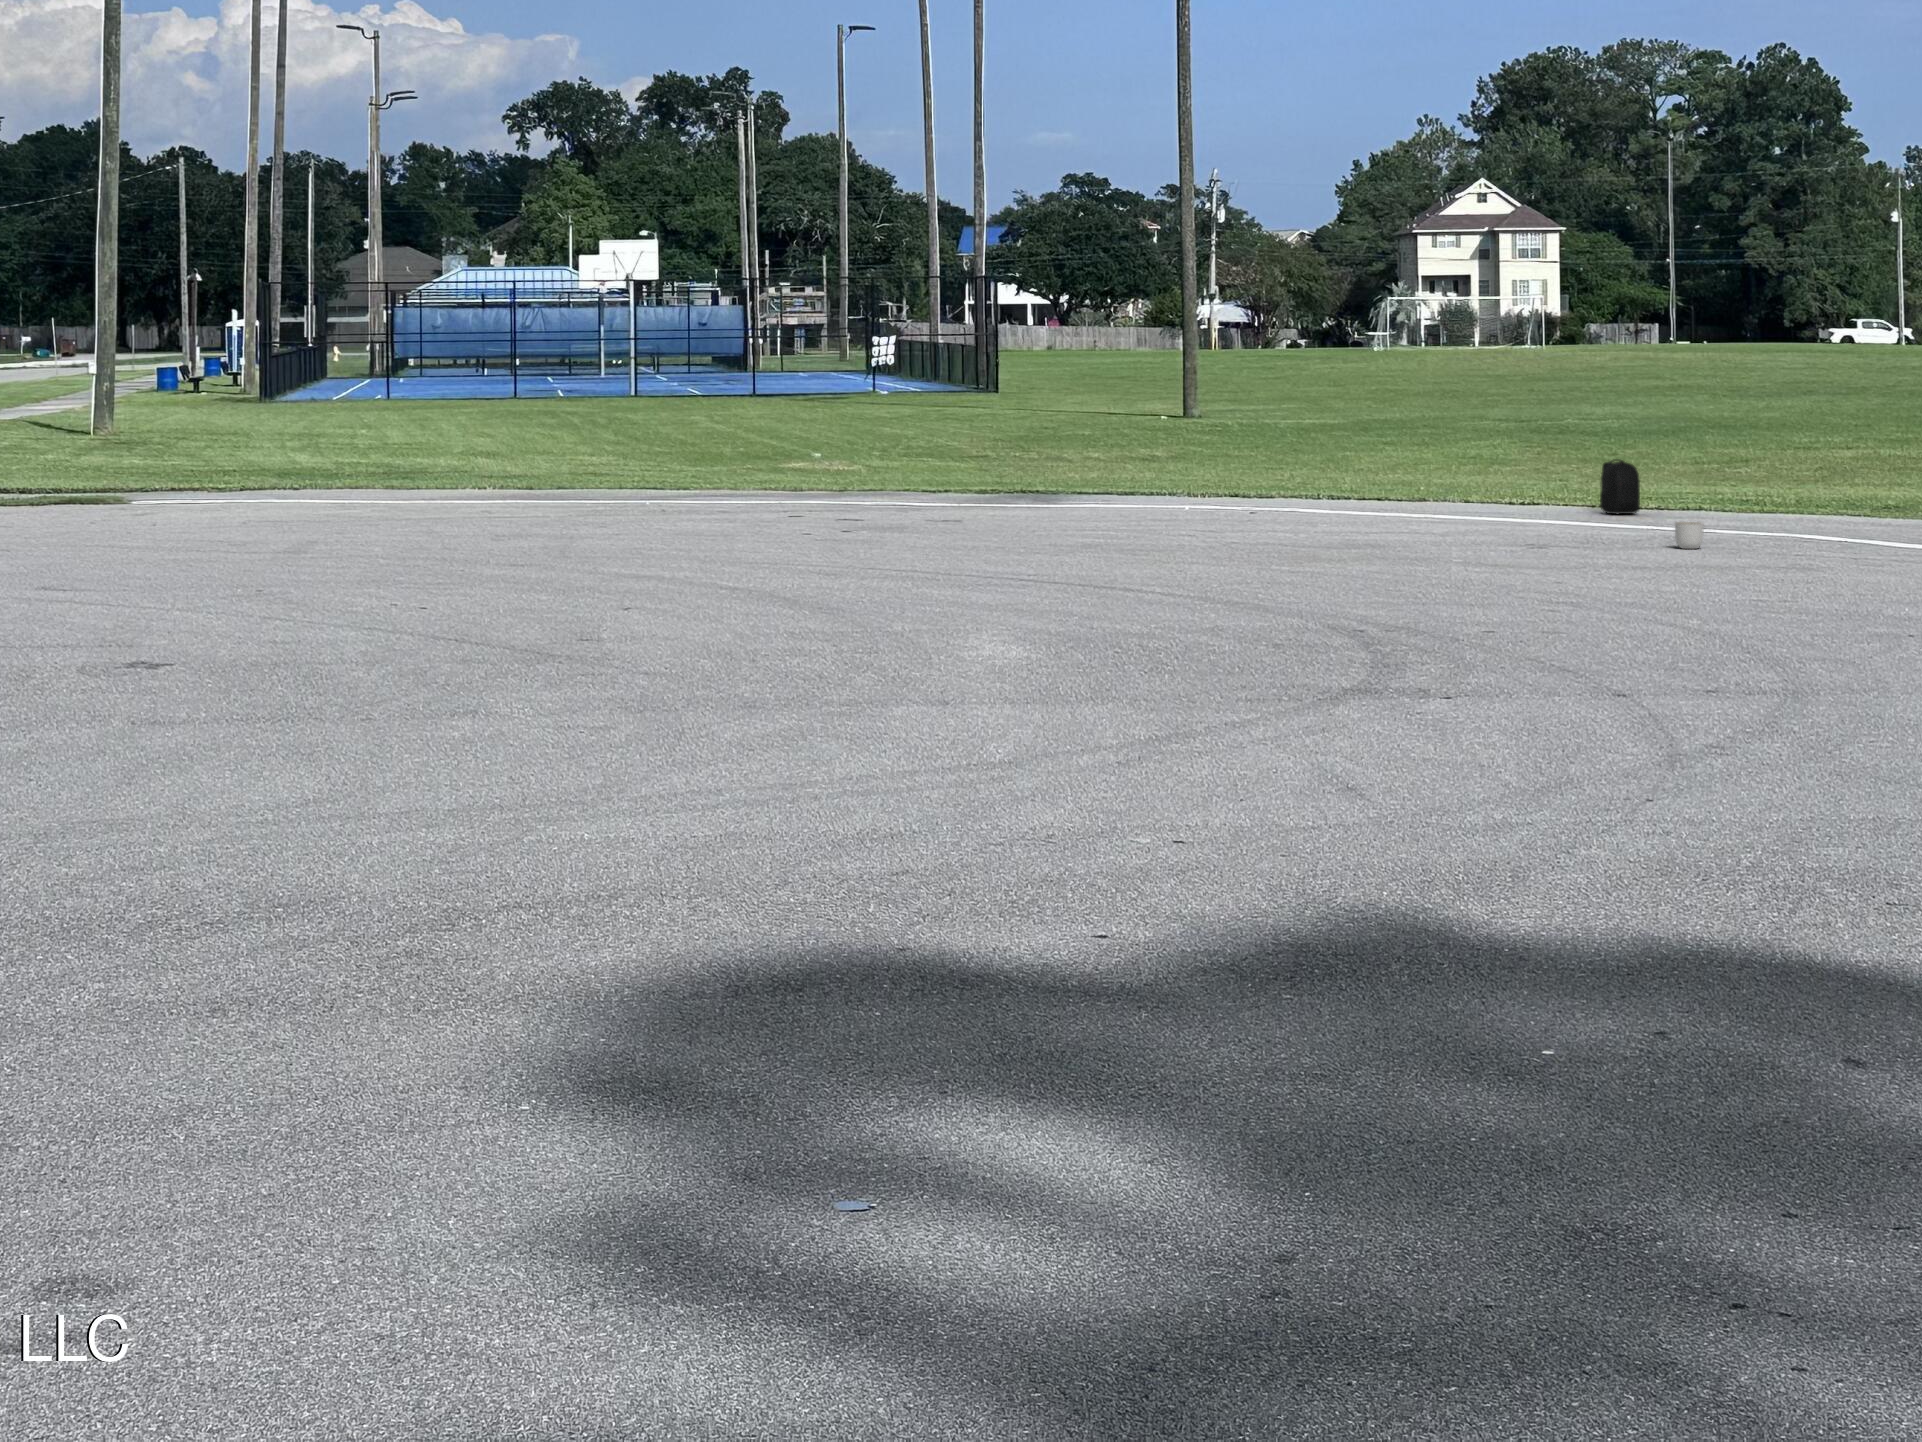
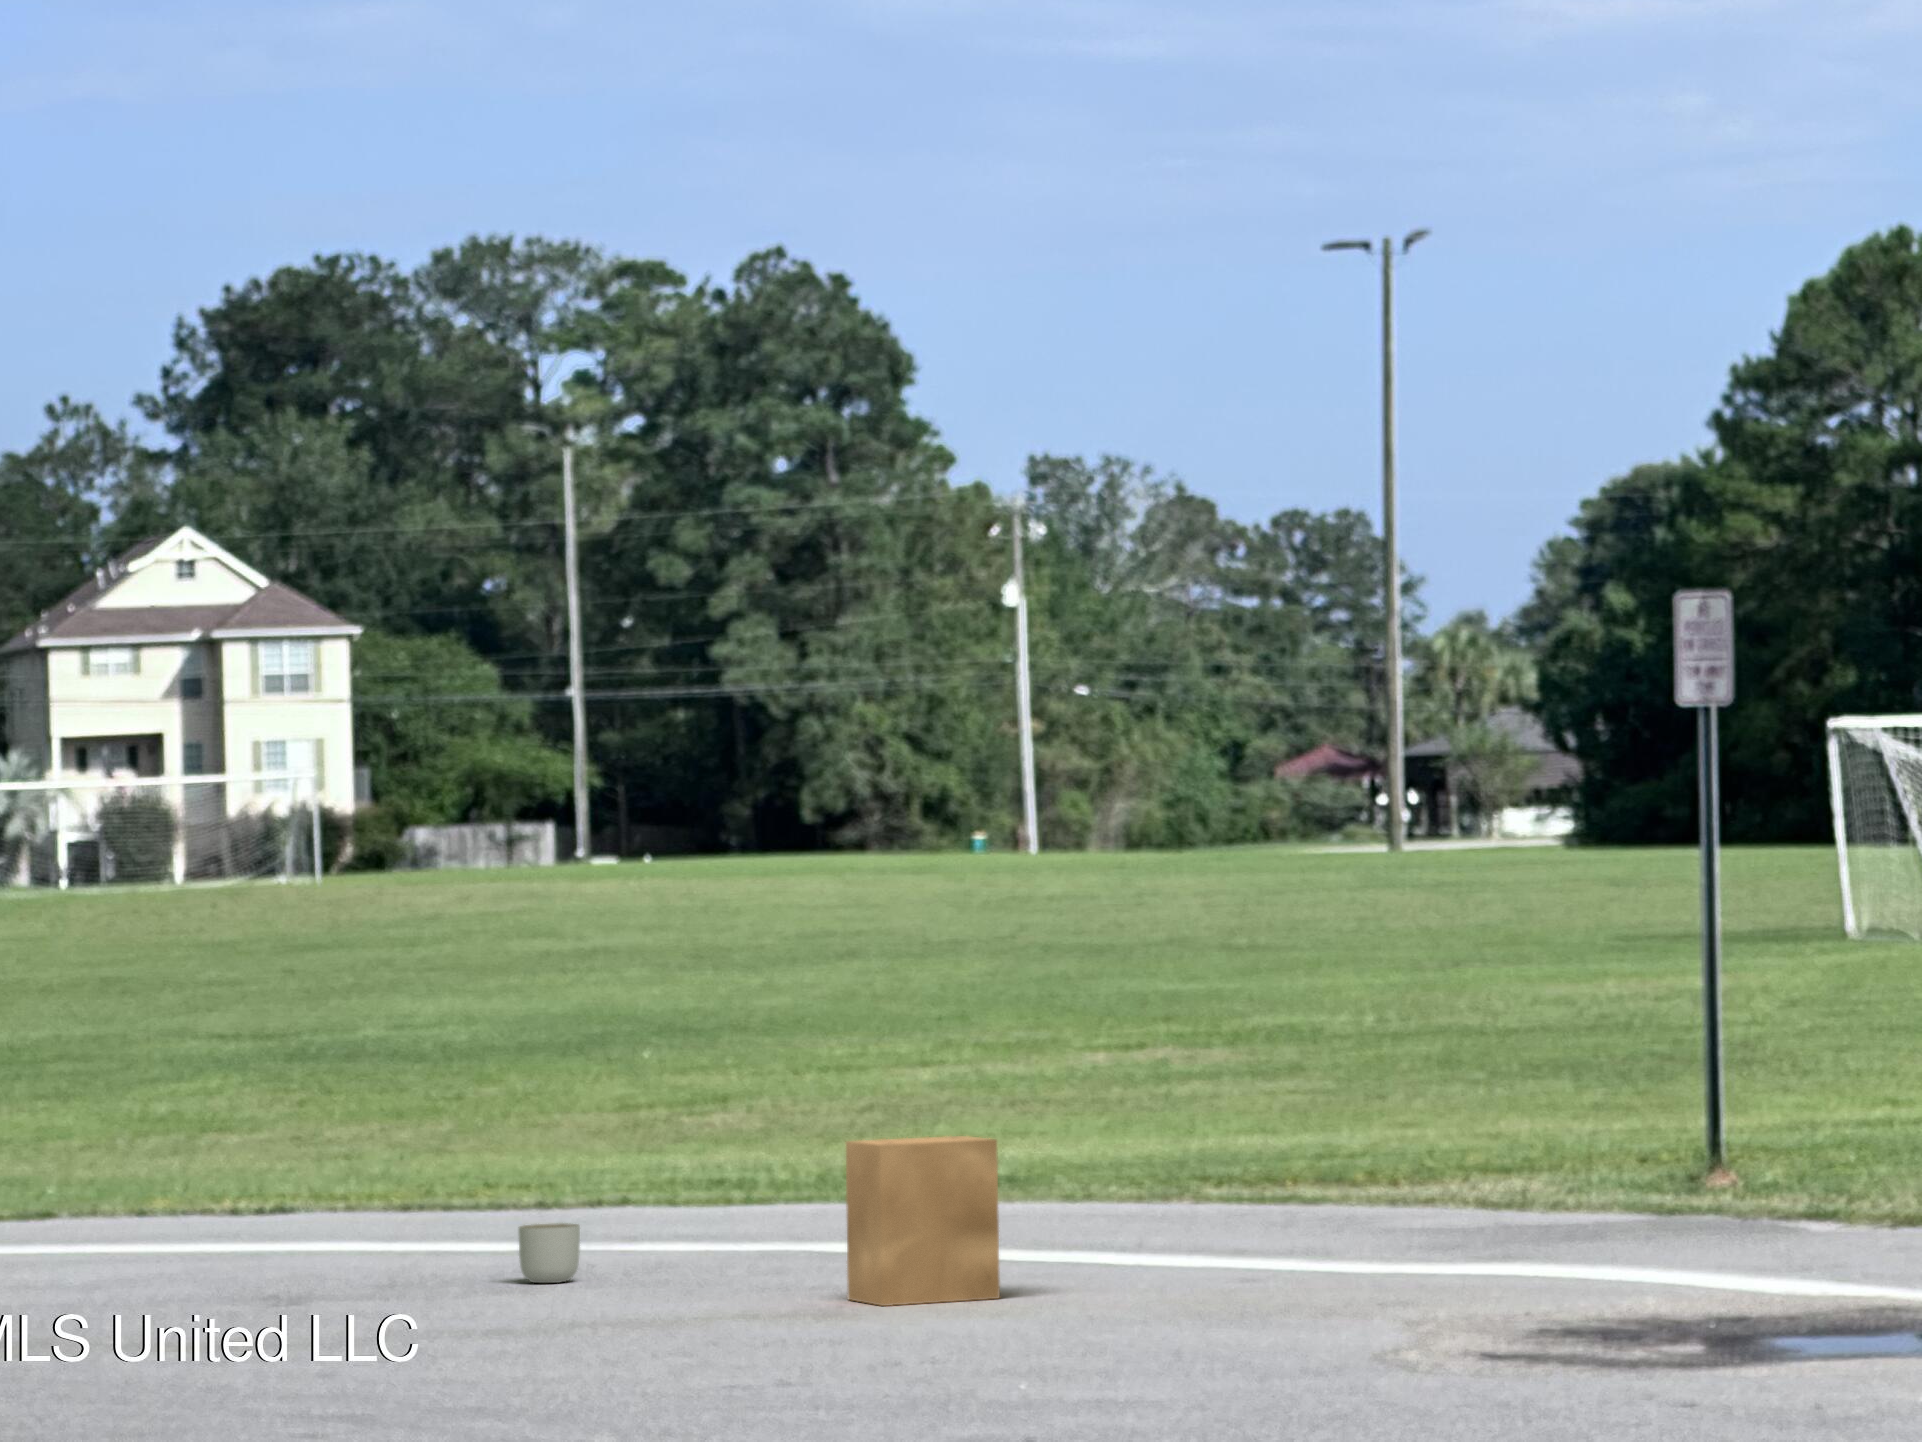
backpack: present [1600,459,1640,514] -> none [404,1103,487,1221]
cardboard box: none [1837,492,1911,569] -> present [846,1136,1000,1306]

